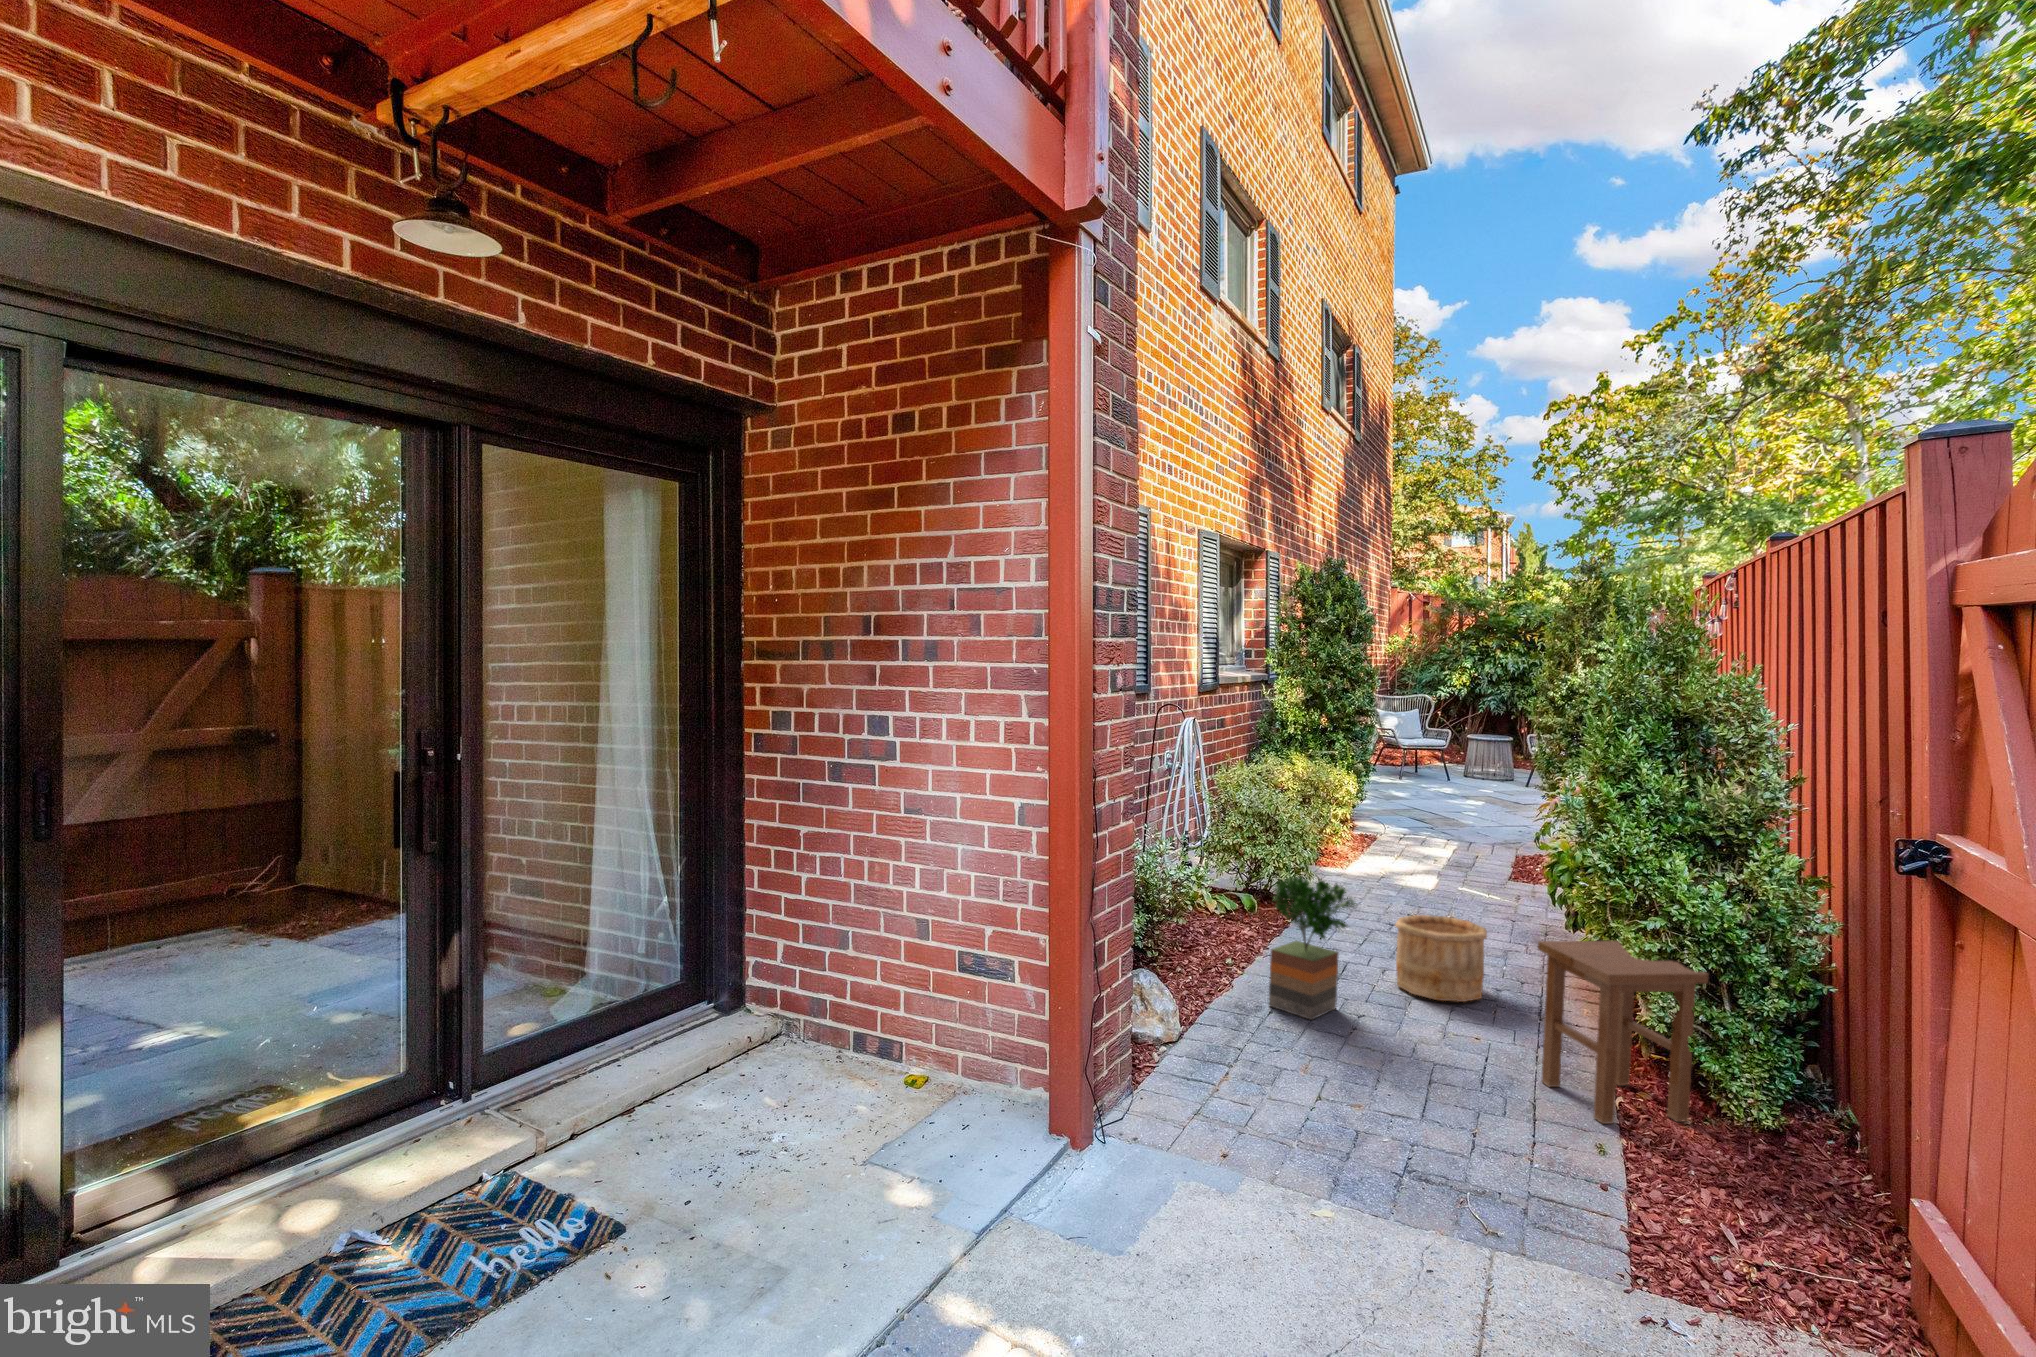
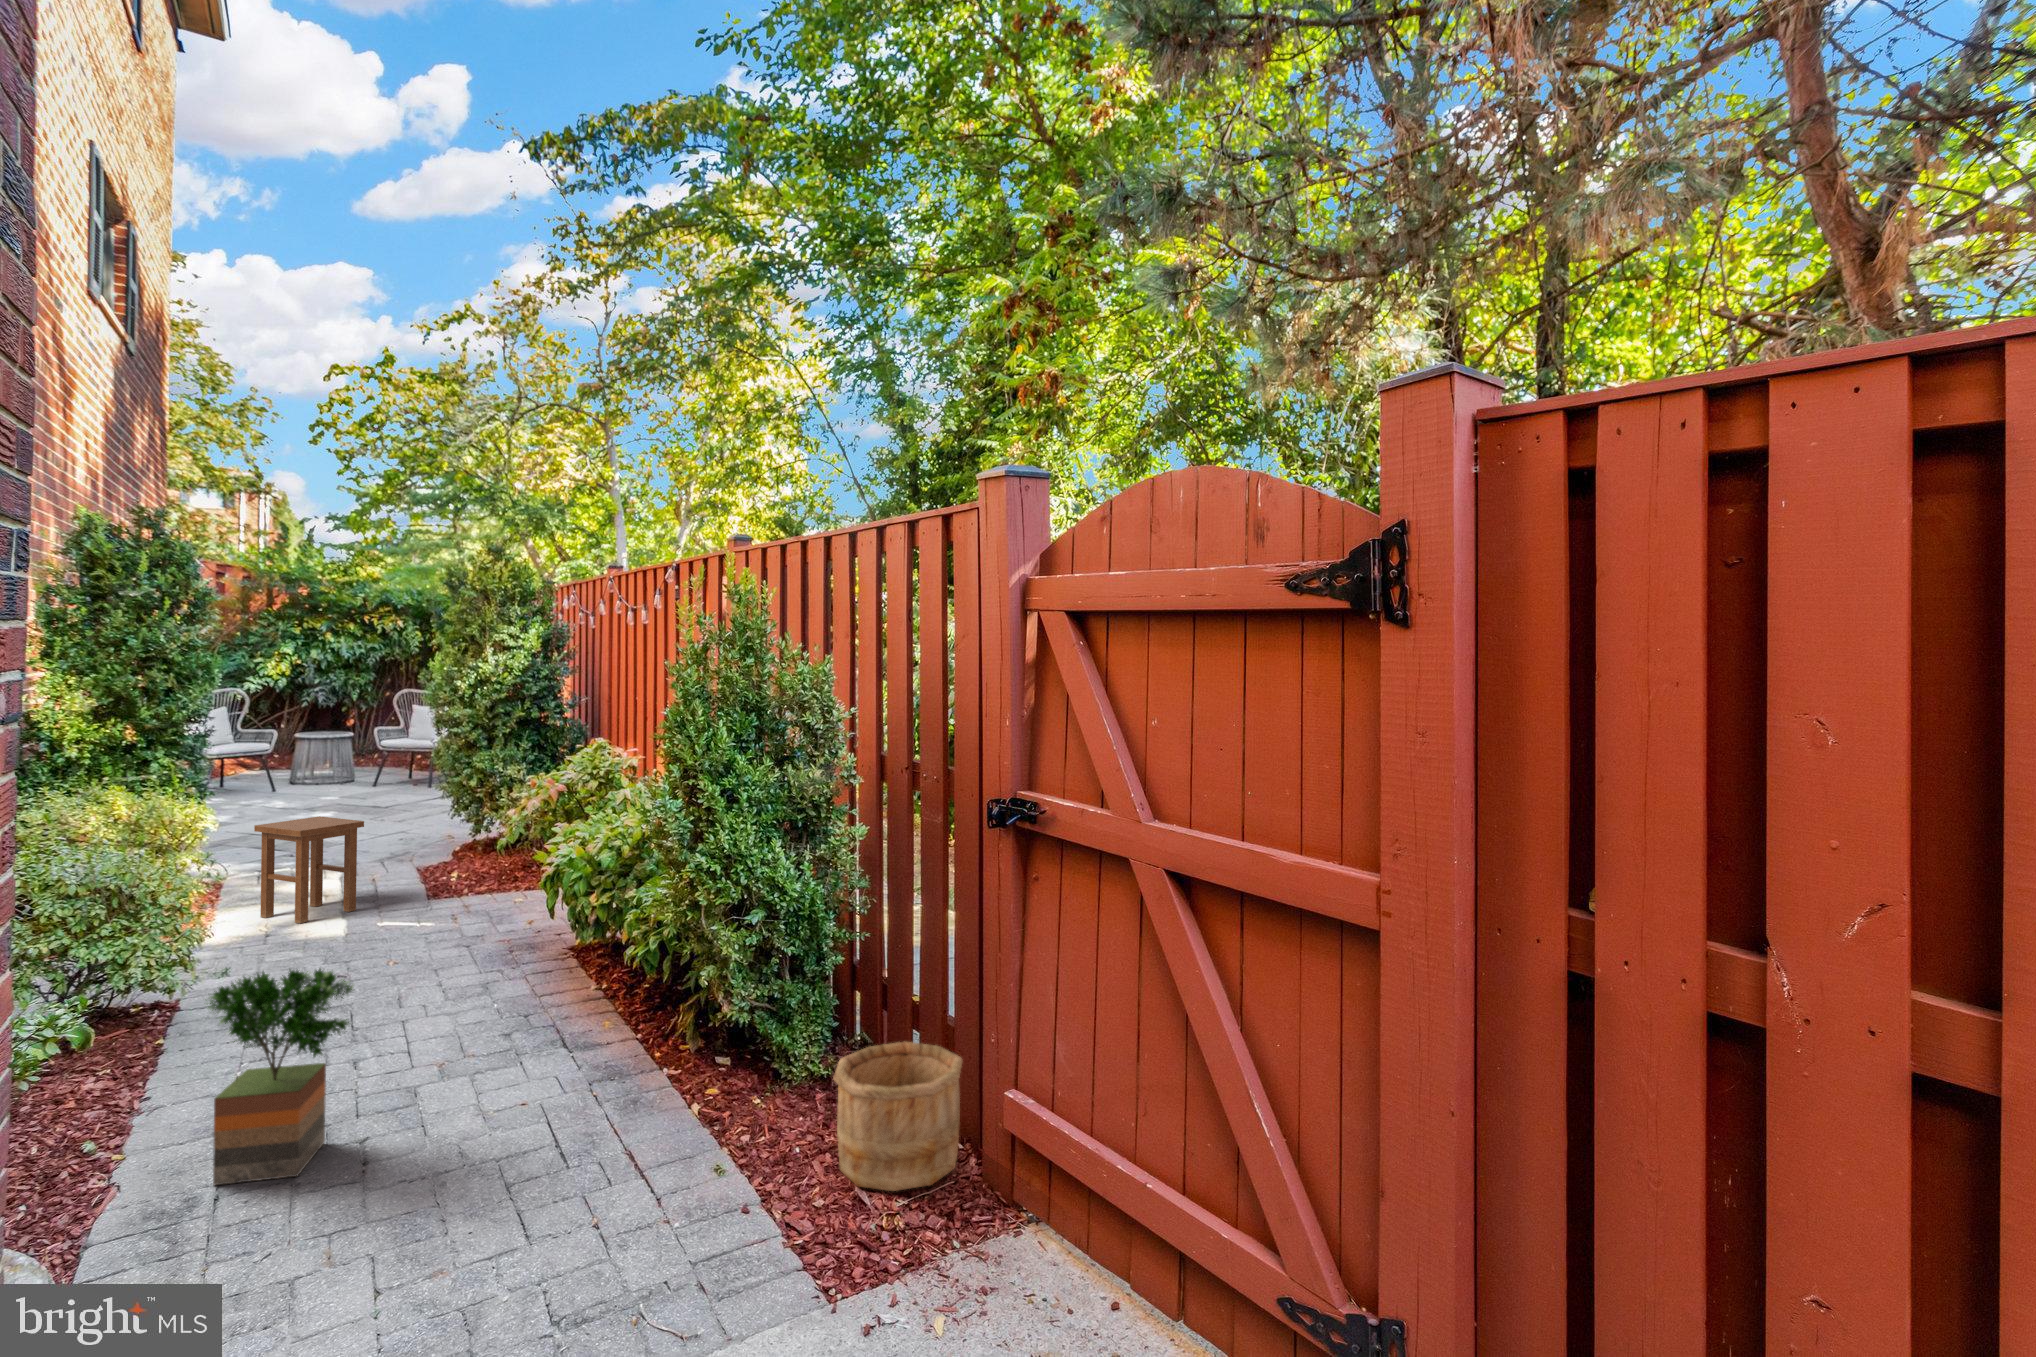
wooden bucket: present [1395,915,1487,1002] -> present [833,1041,963,1191]
stool: present [1538,941,1708,1124] -> present [254,816,364,923]

